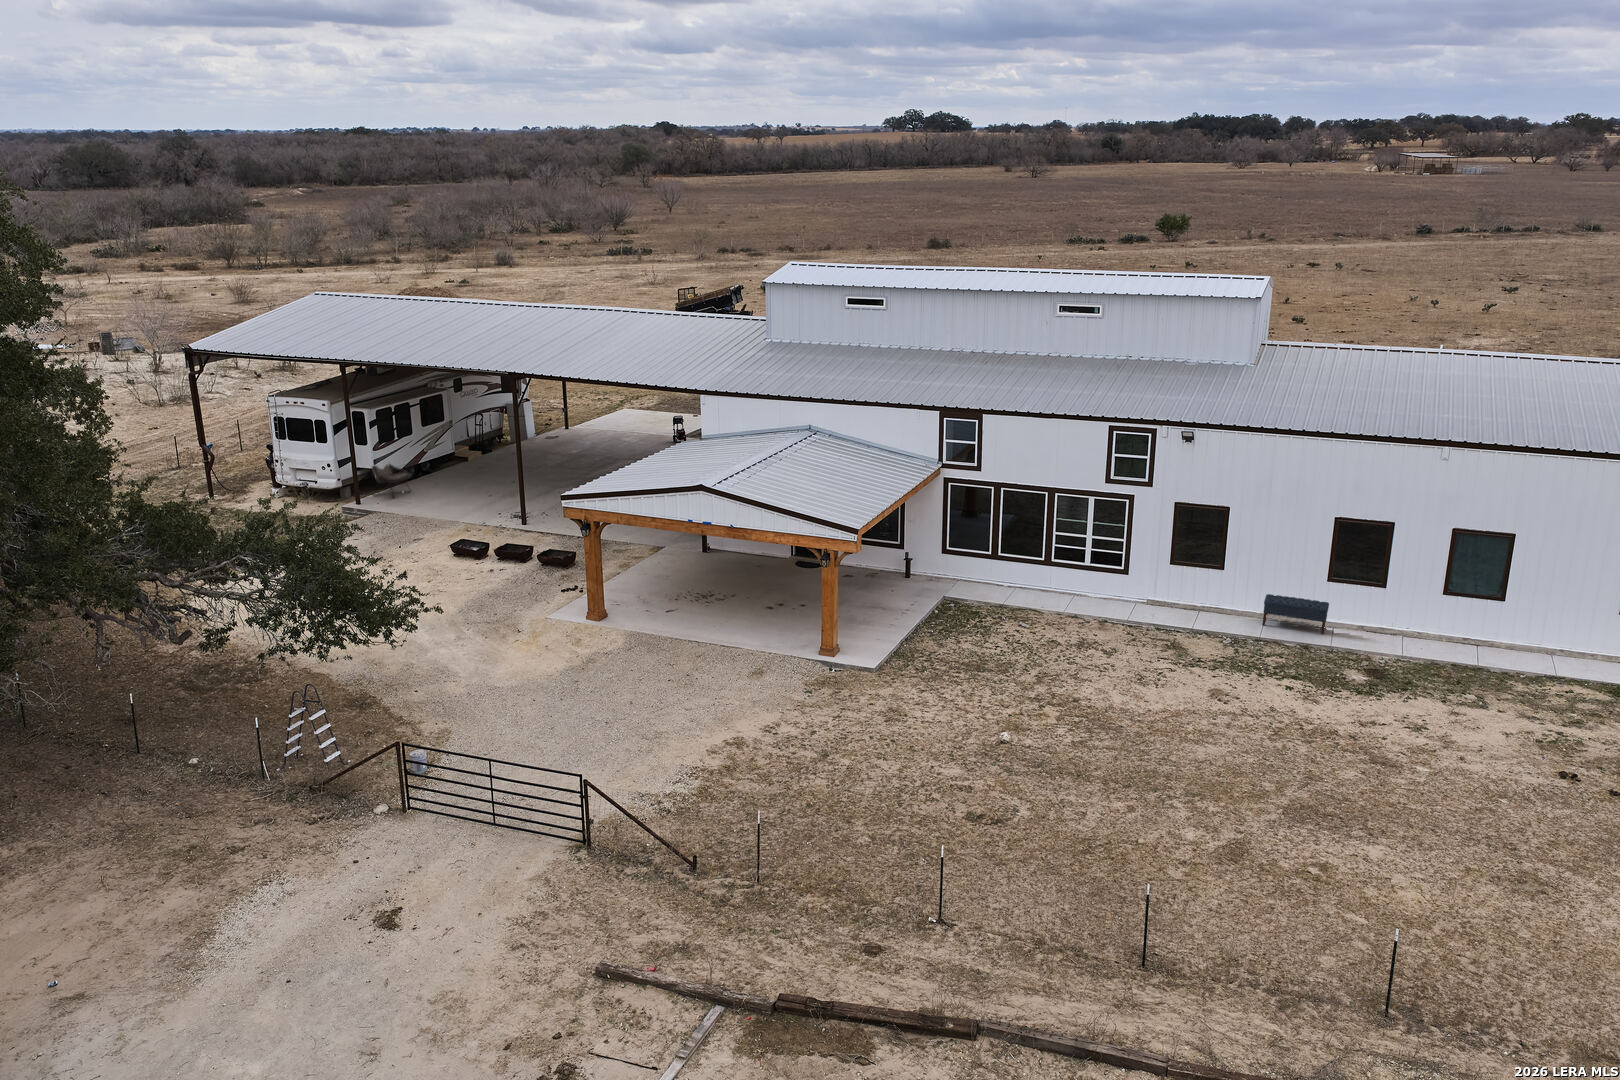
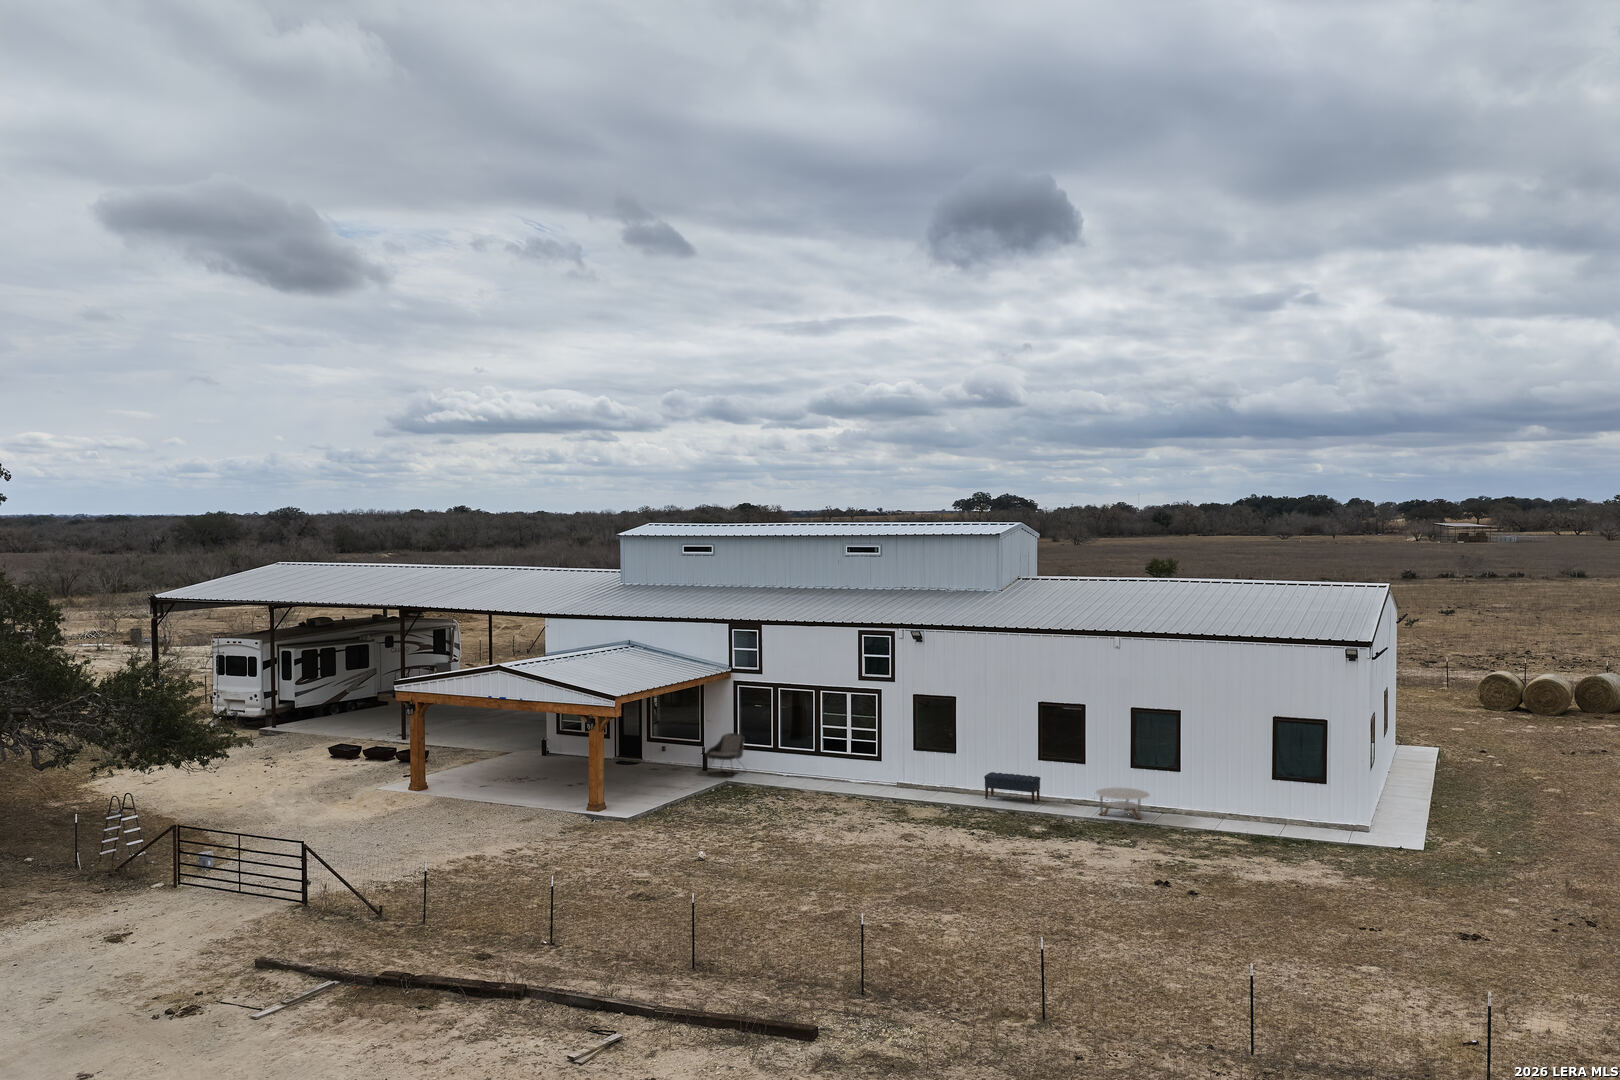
lounge chair: present [372,464,411,495] -> present [706,733,744,776]
round table: none [1407,619,1473,661] -> present [1096,788,1149,819]

